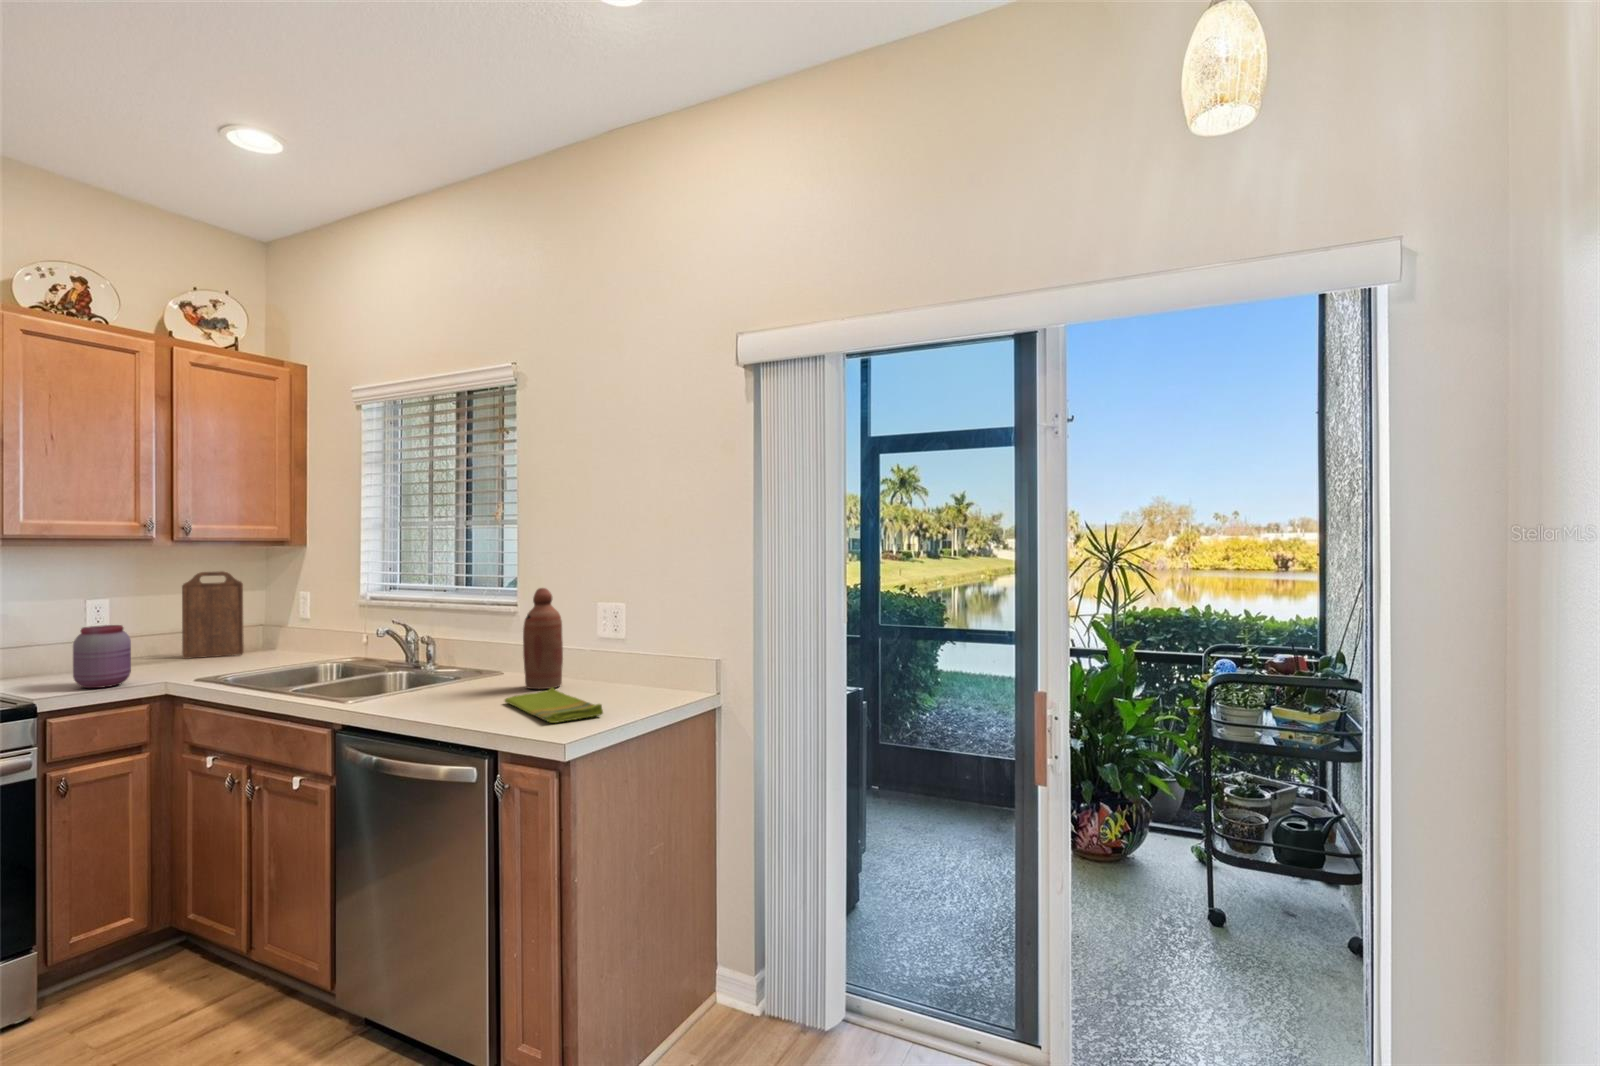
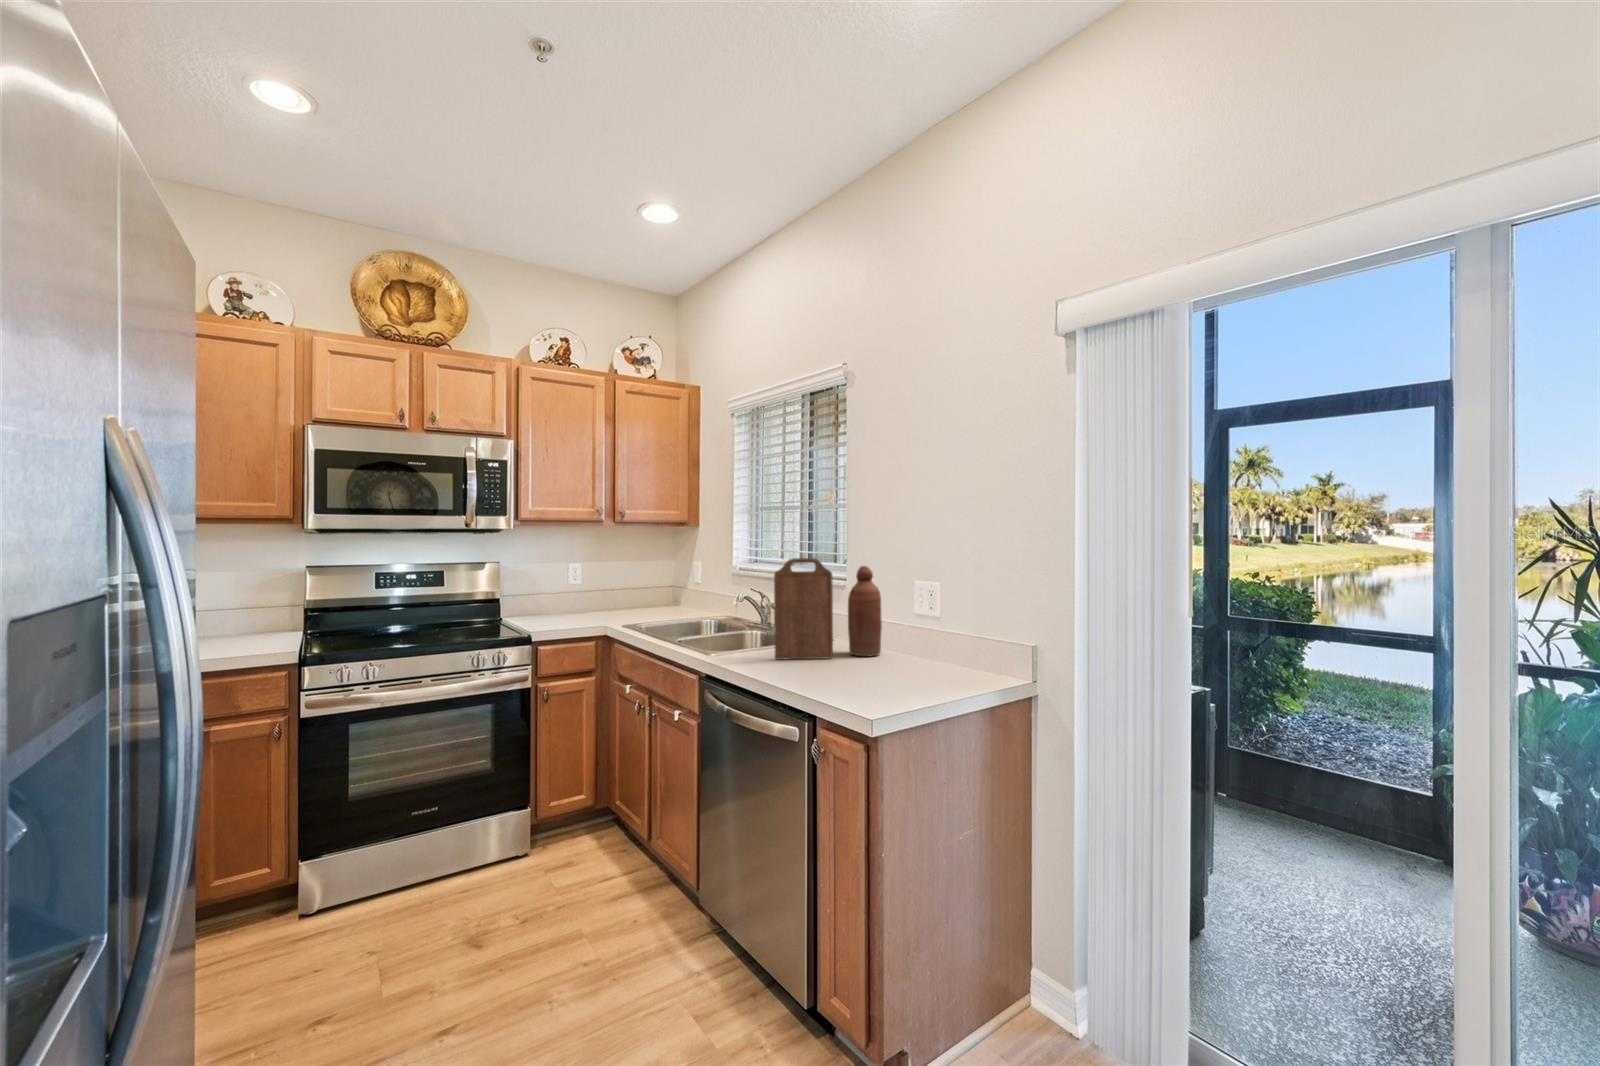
cutting board: present [182,571,244,659] -> present [774,558,833,660]
jar: present [73,625,131,688] -> none [554,583,587,627]
dish towel: present [505,687,603,723] -> none [829,656,910,690]

